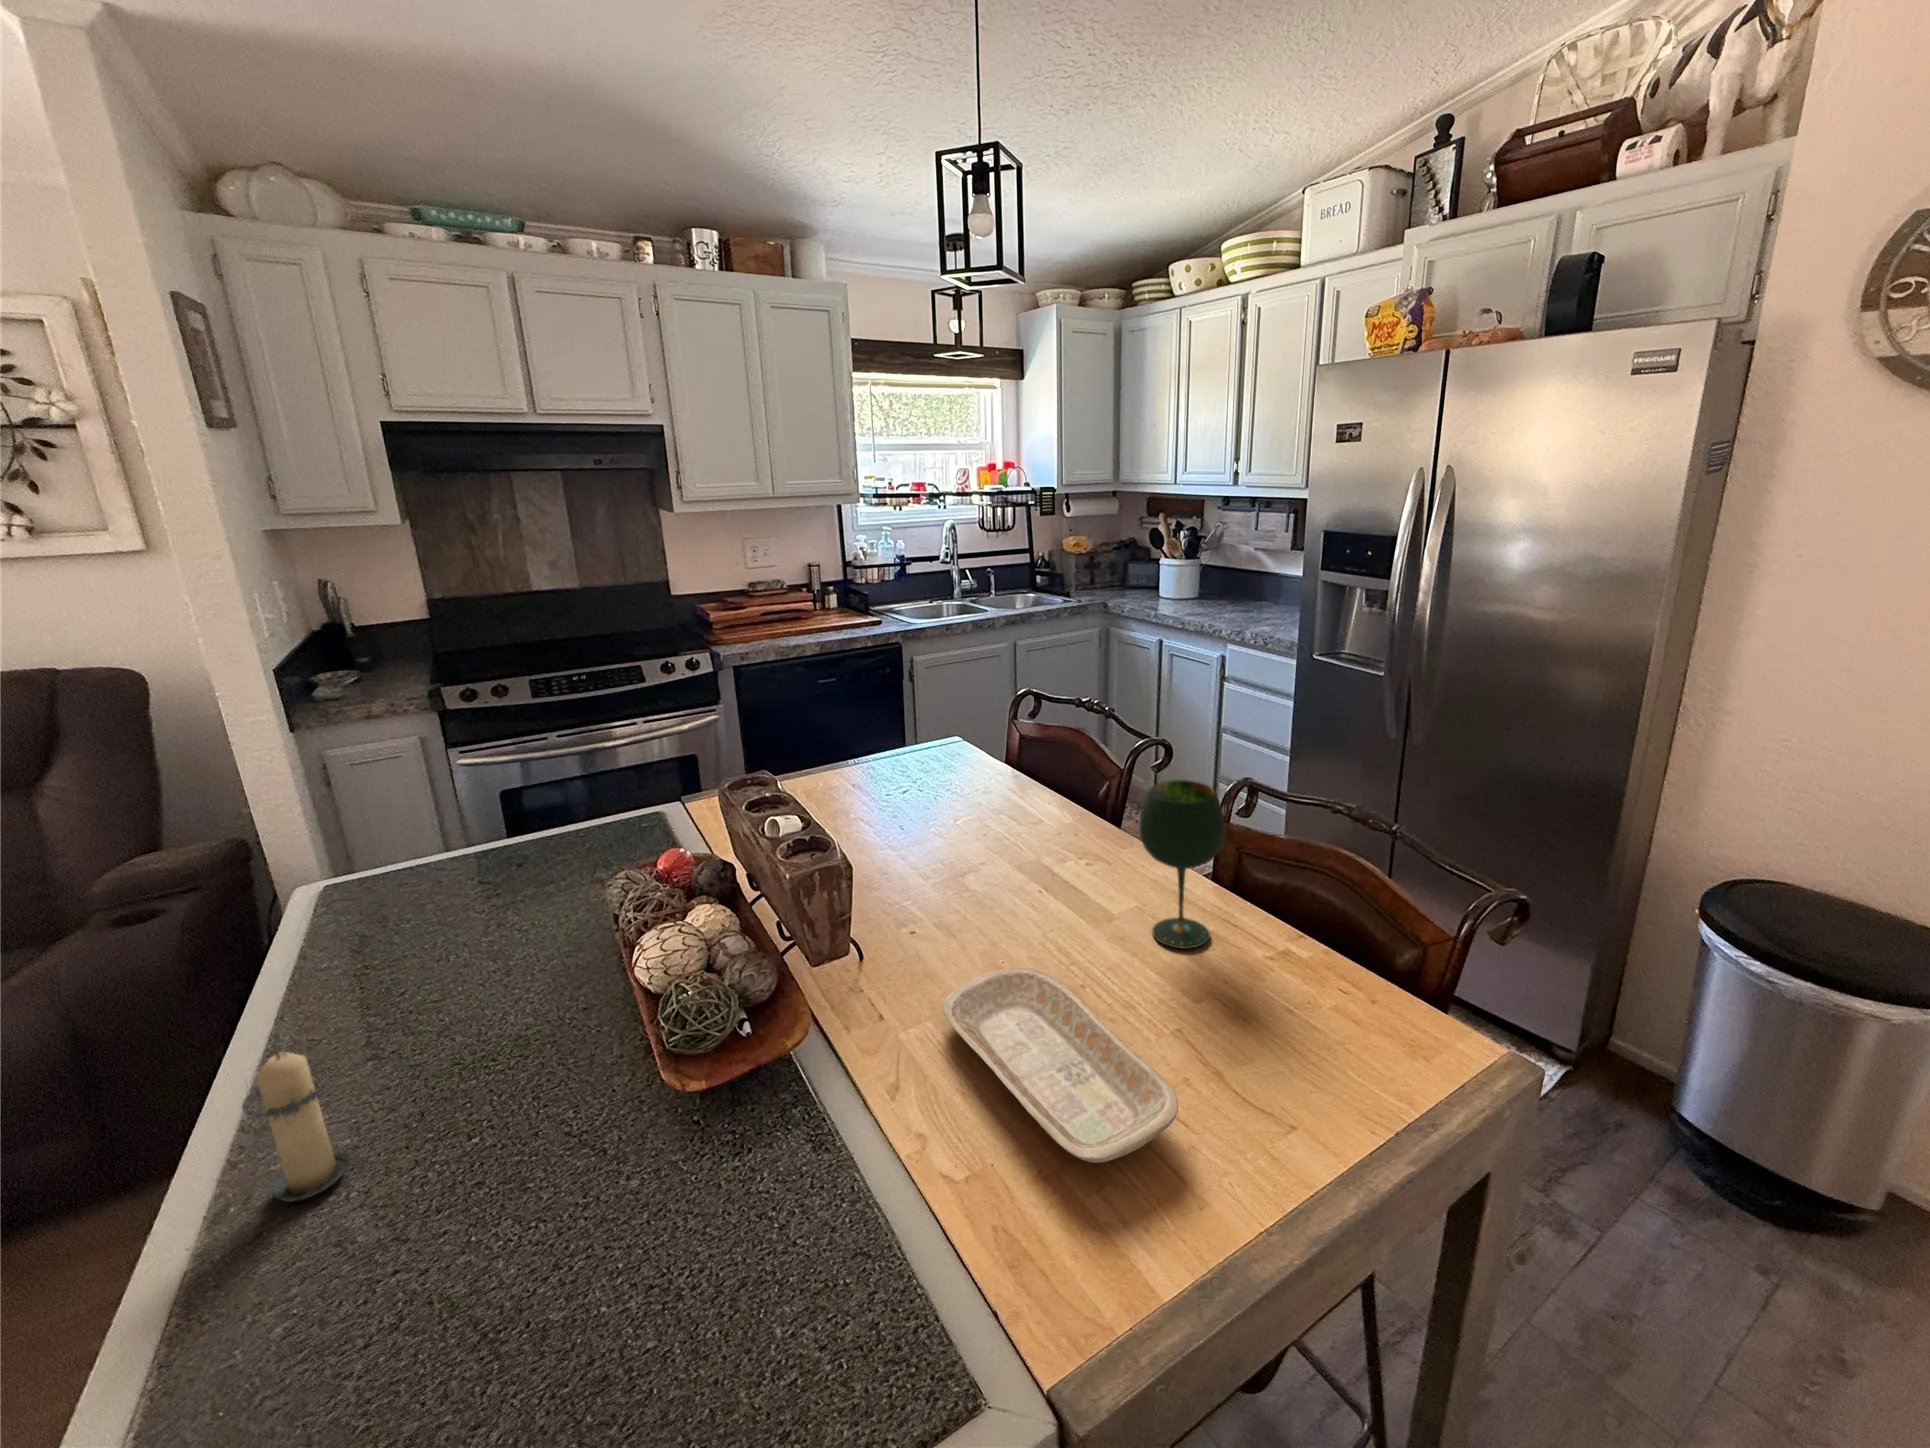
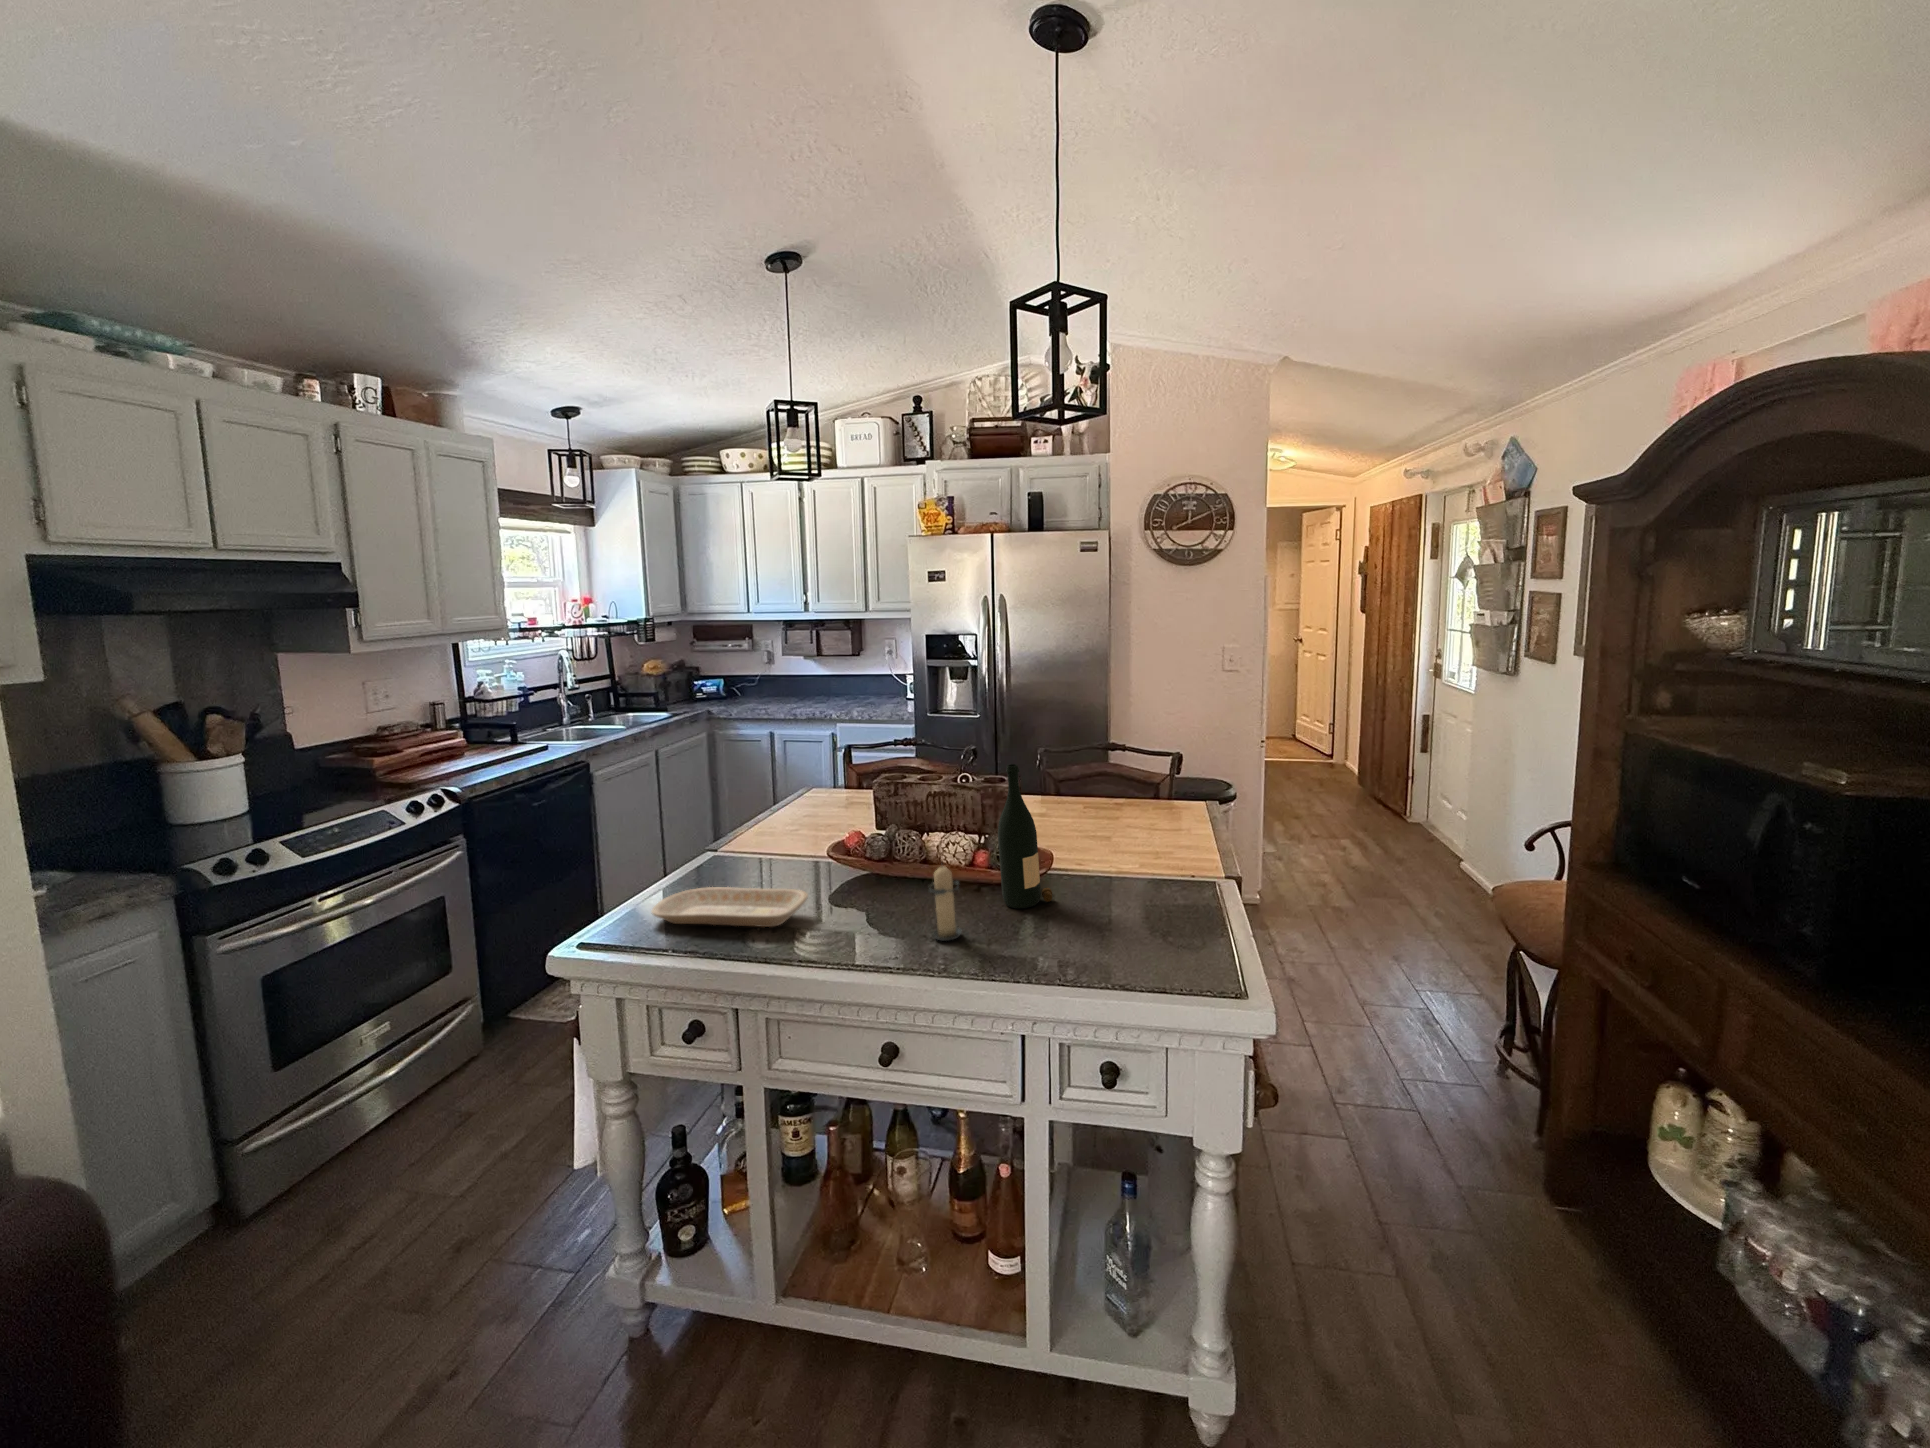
wine glass: present [1140,780,1225,949] -> none [1051,734,1089,810]
wine bottle: none [475,885,644,1213] -> present [998,764,1052,908]
tray: present [943,968,1178,1163] -> present [651,887,808,927]

